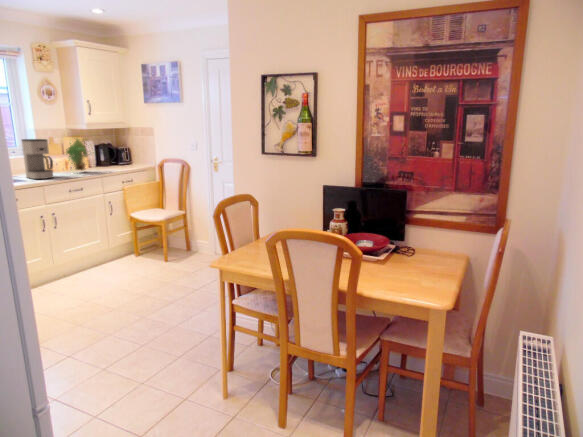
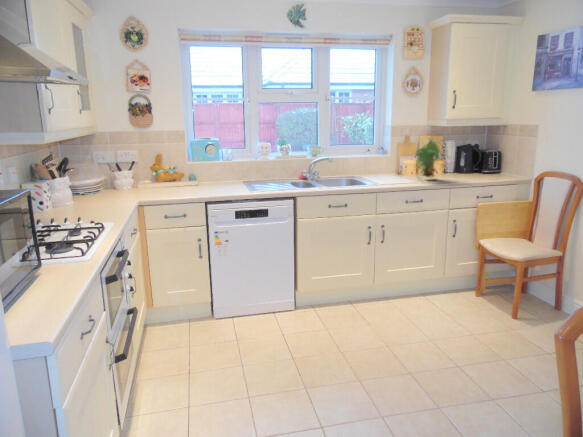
coffee maker: present [22,139,53,179] -> none [369,138,397,184]

